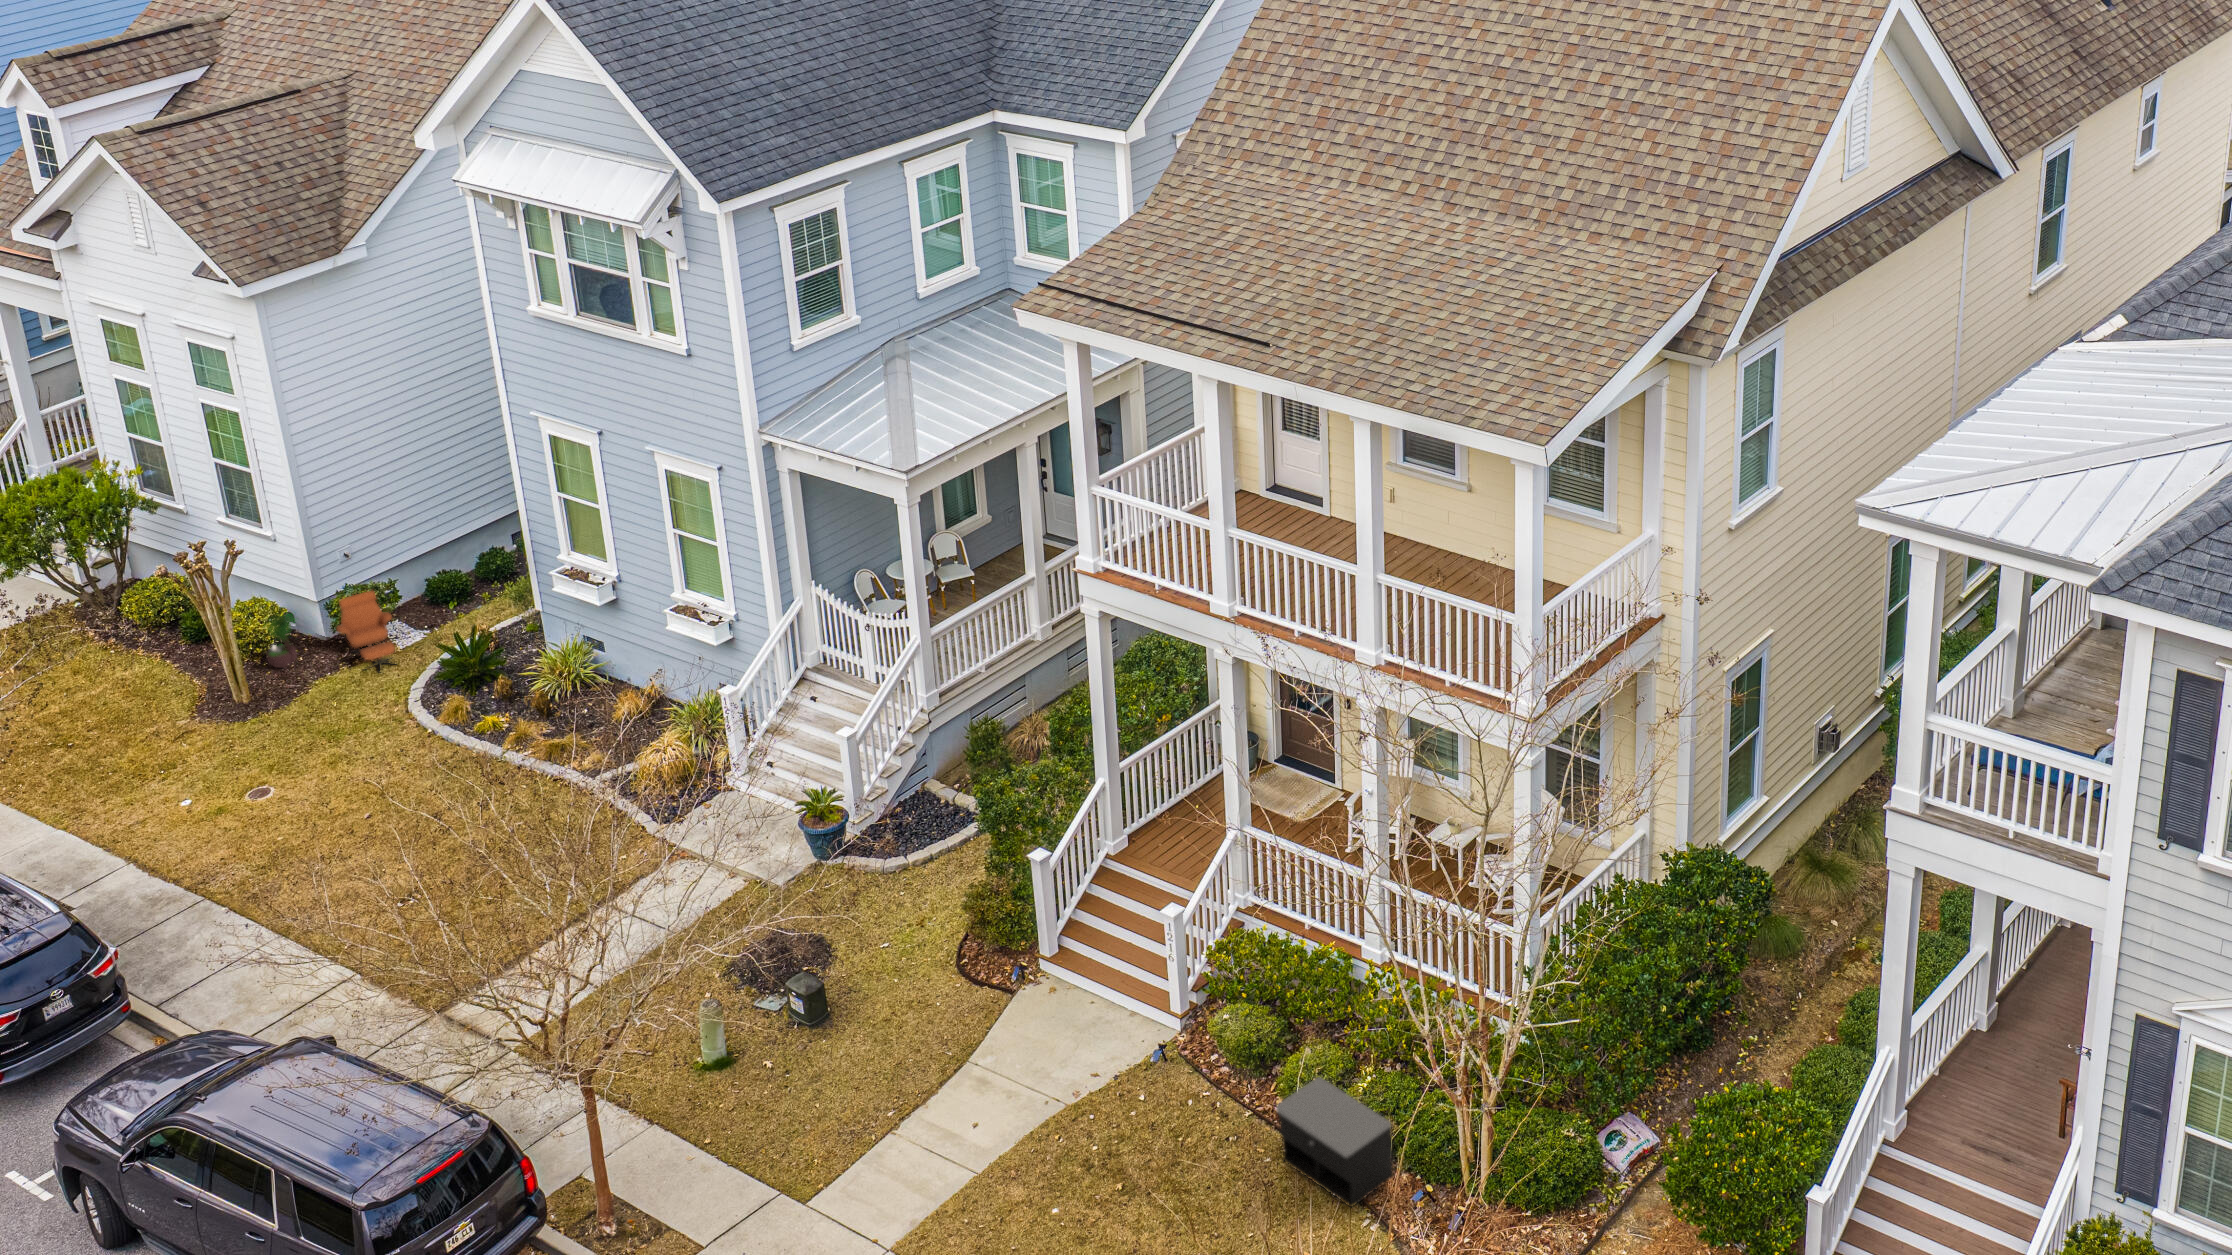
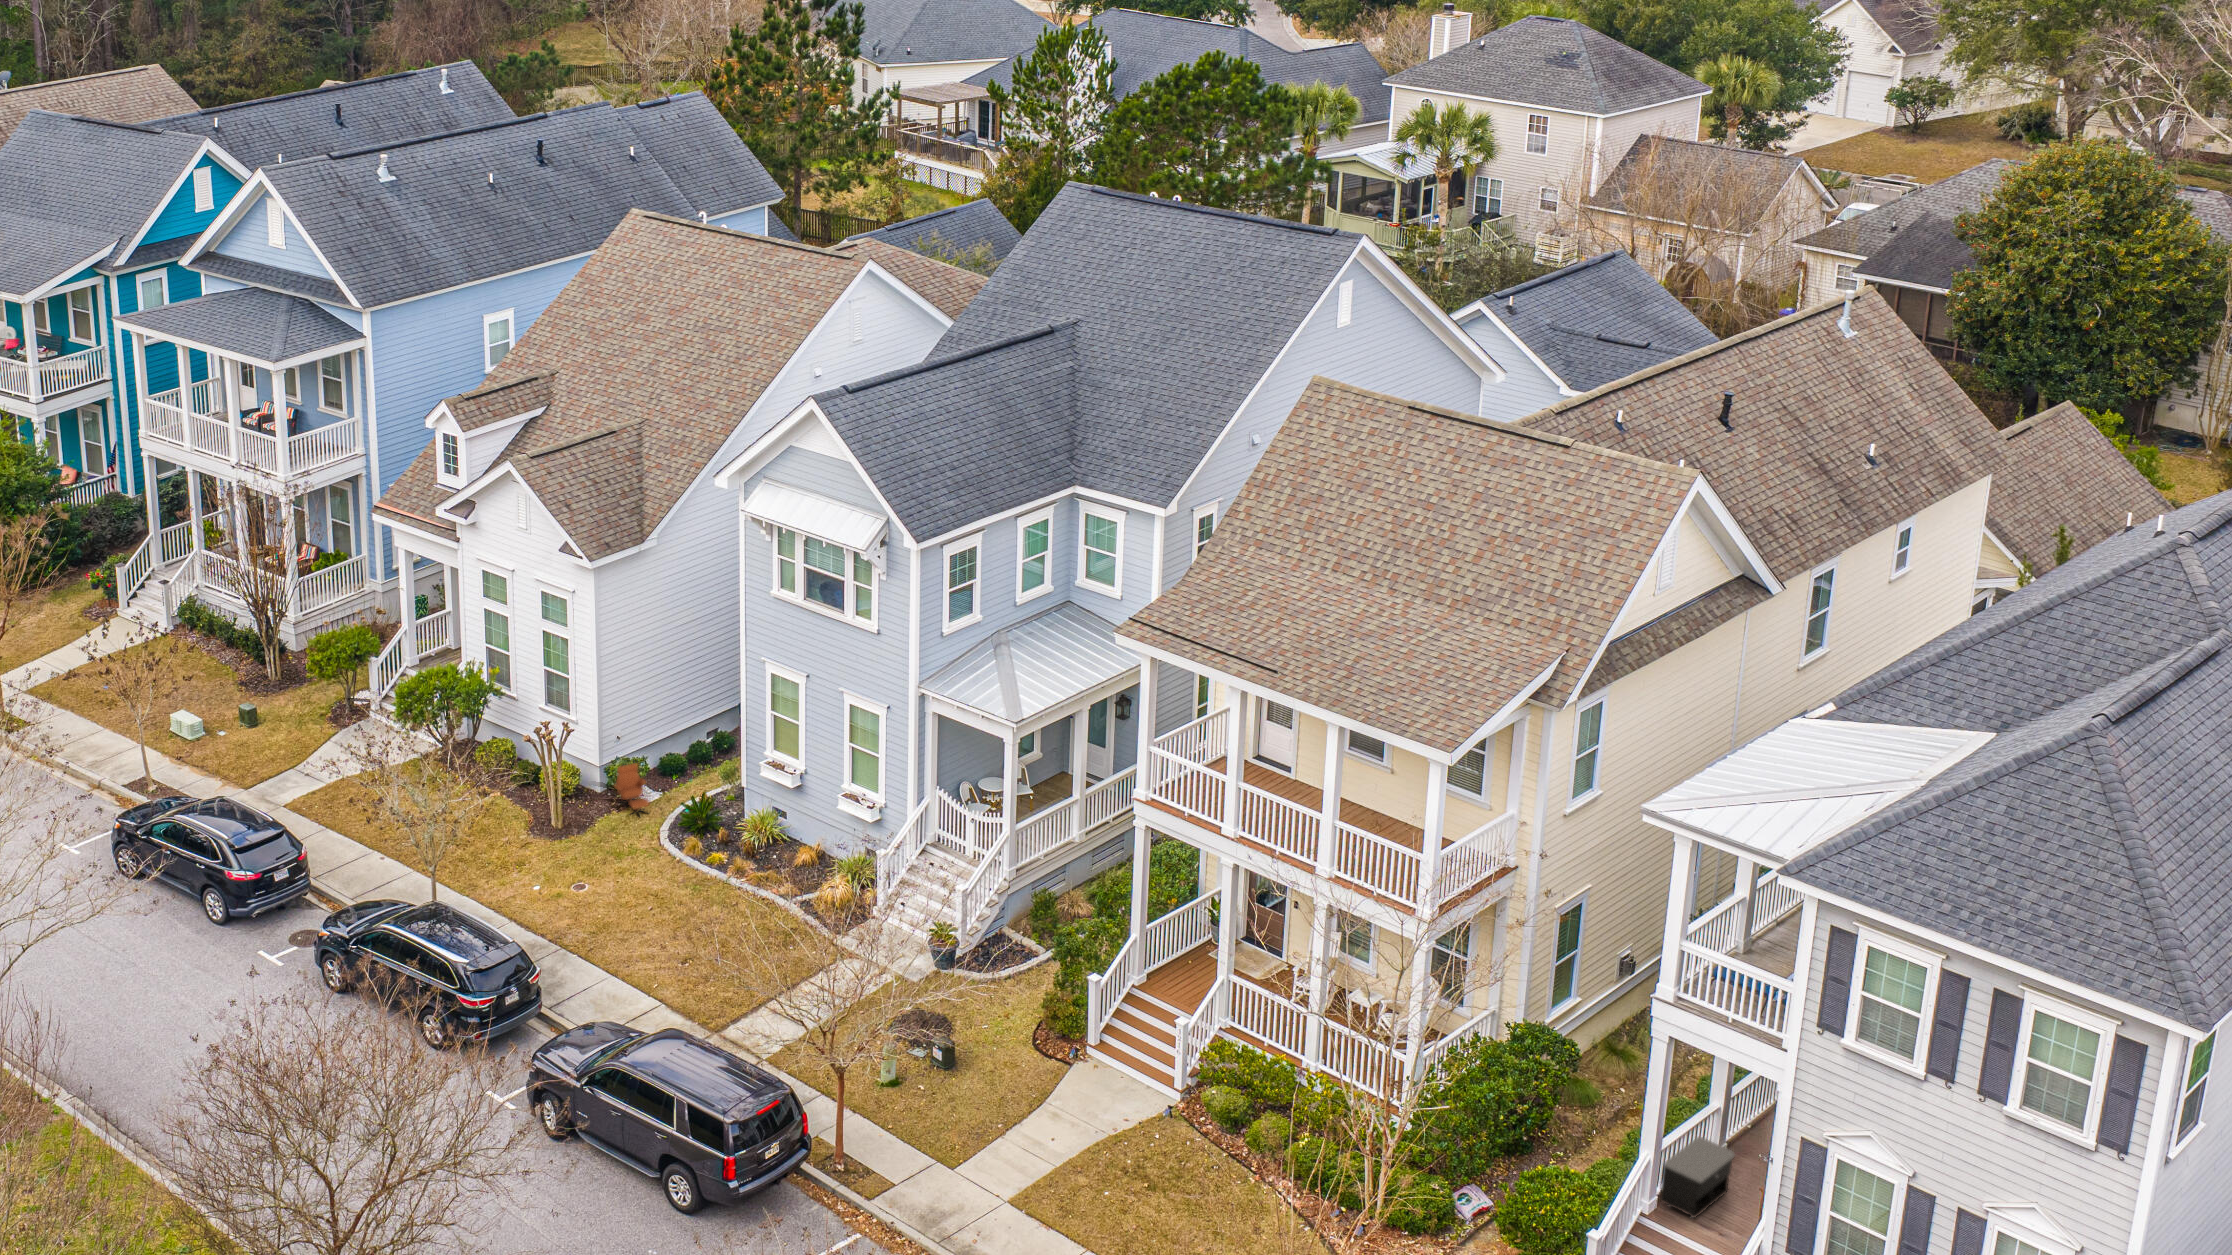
potted tree: present [266,612,297,668] -> none [570,770,592,808]
storage bench: present [1276,1077,1393,1207] -> present [1660,1136,1734,1218]

